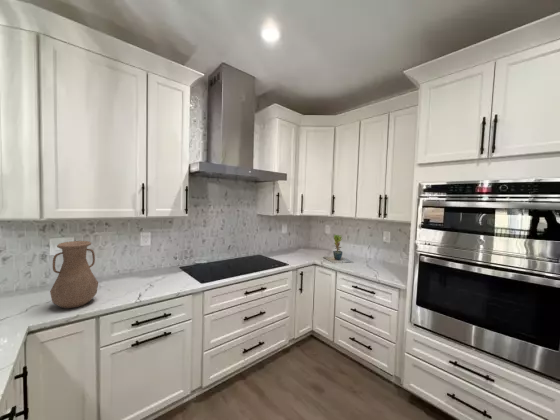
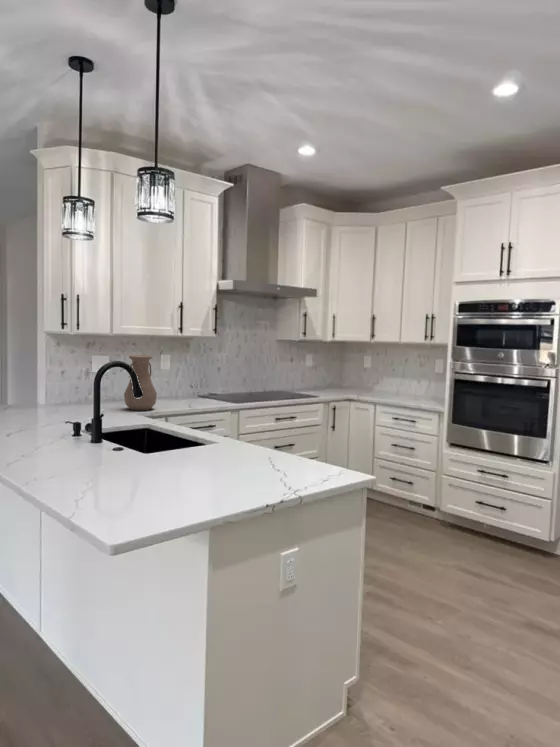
potted plant: present [324,235,352,263] -> none [360,363,397,397]

